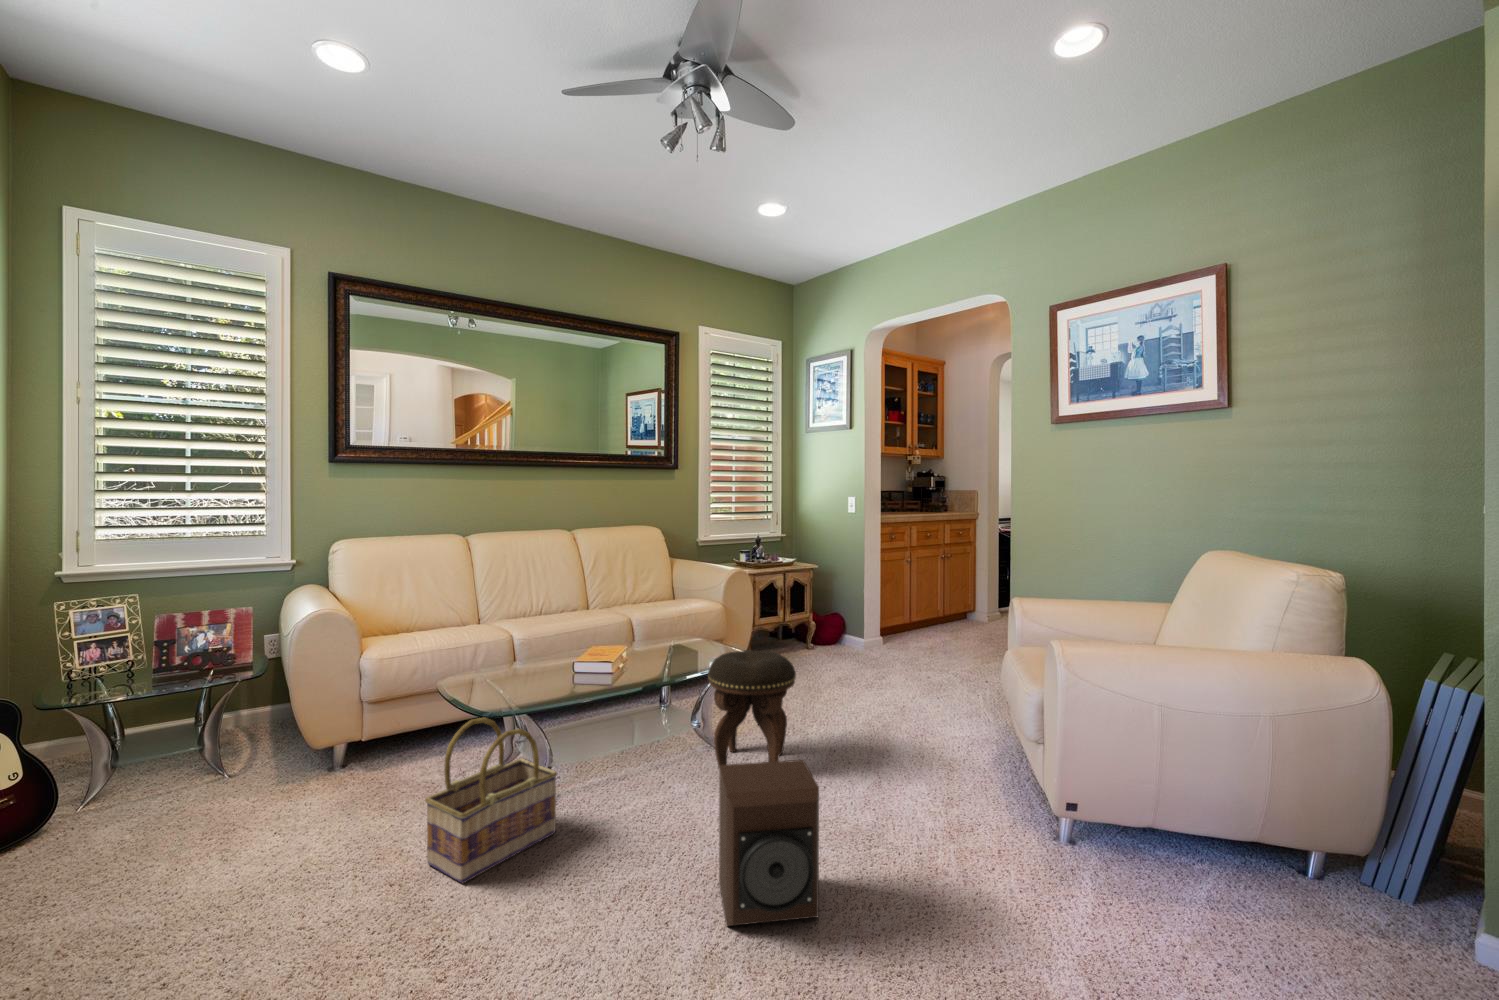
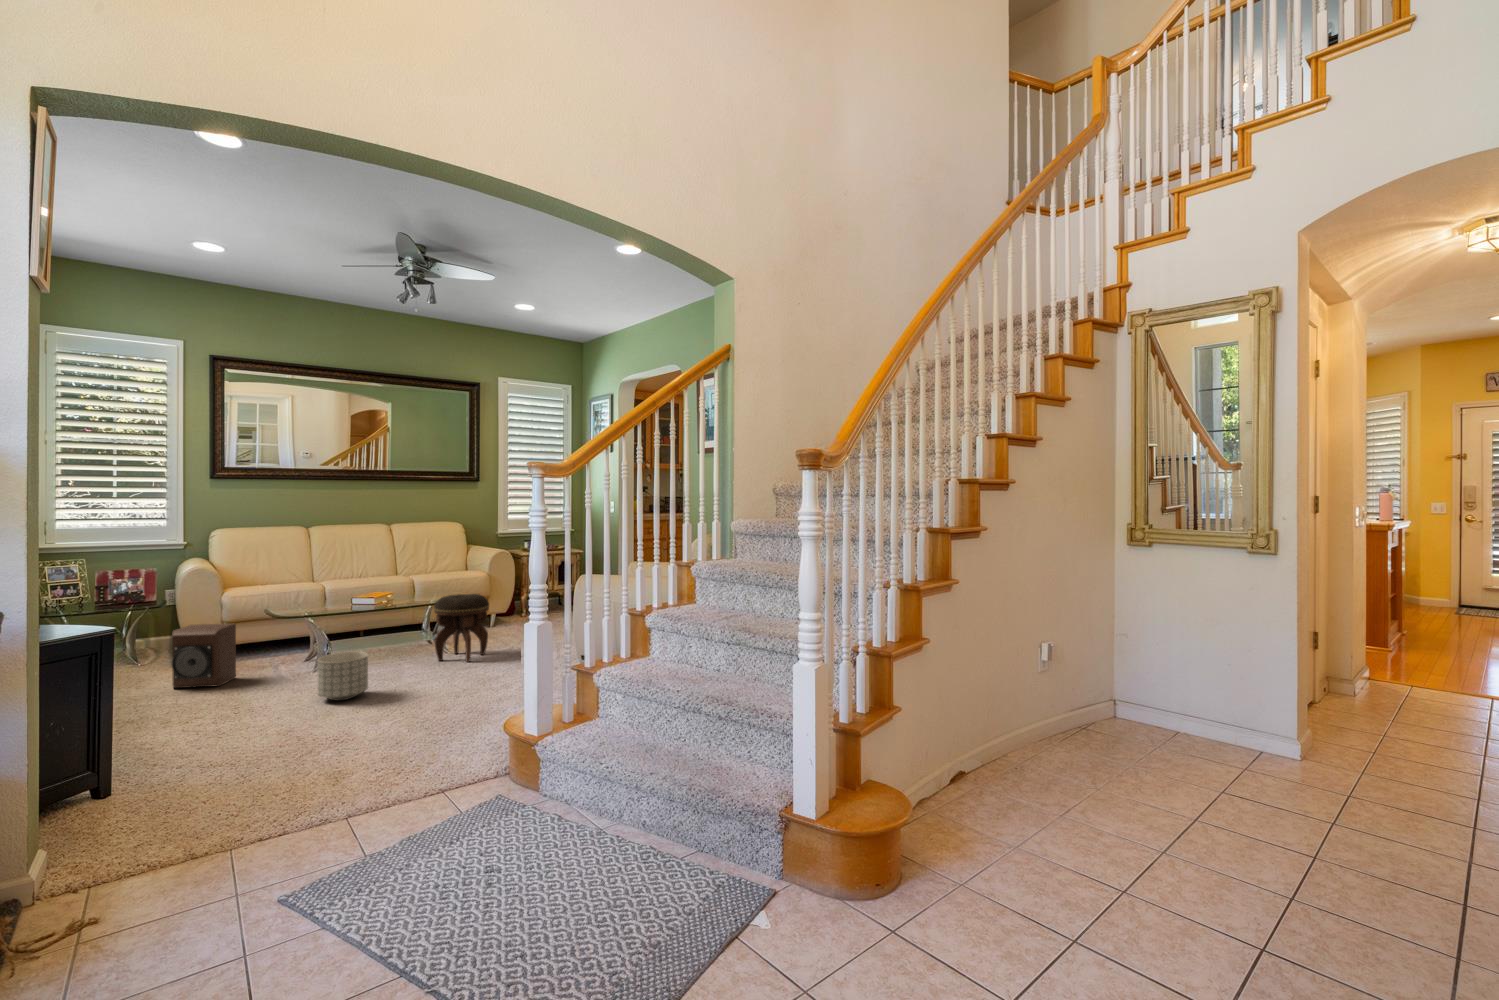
basket: present [425,717,557,883] -> none [245,620,323,695]
speaker: present [719,760,819,926] -> present [172,624,236,688]
planter: none [585,793,677,914] -> present [318,652,368,700]

